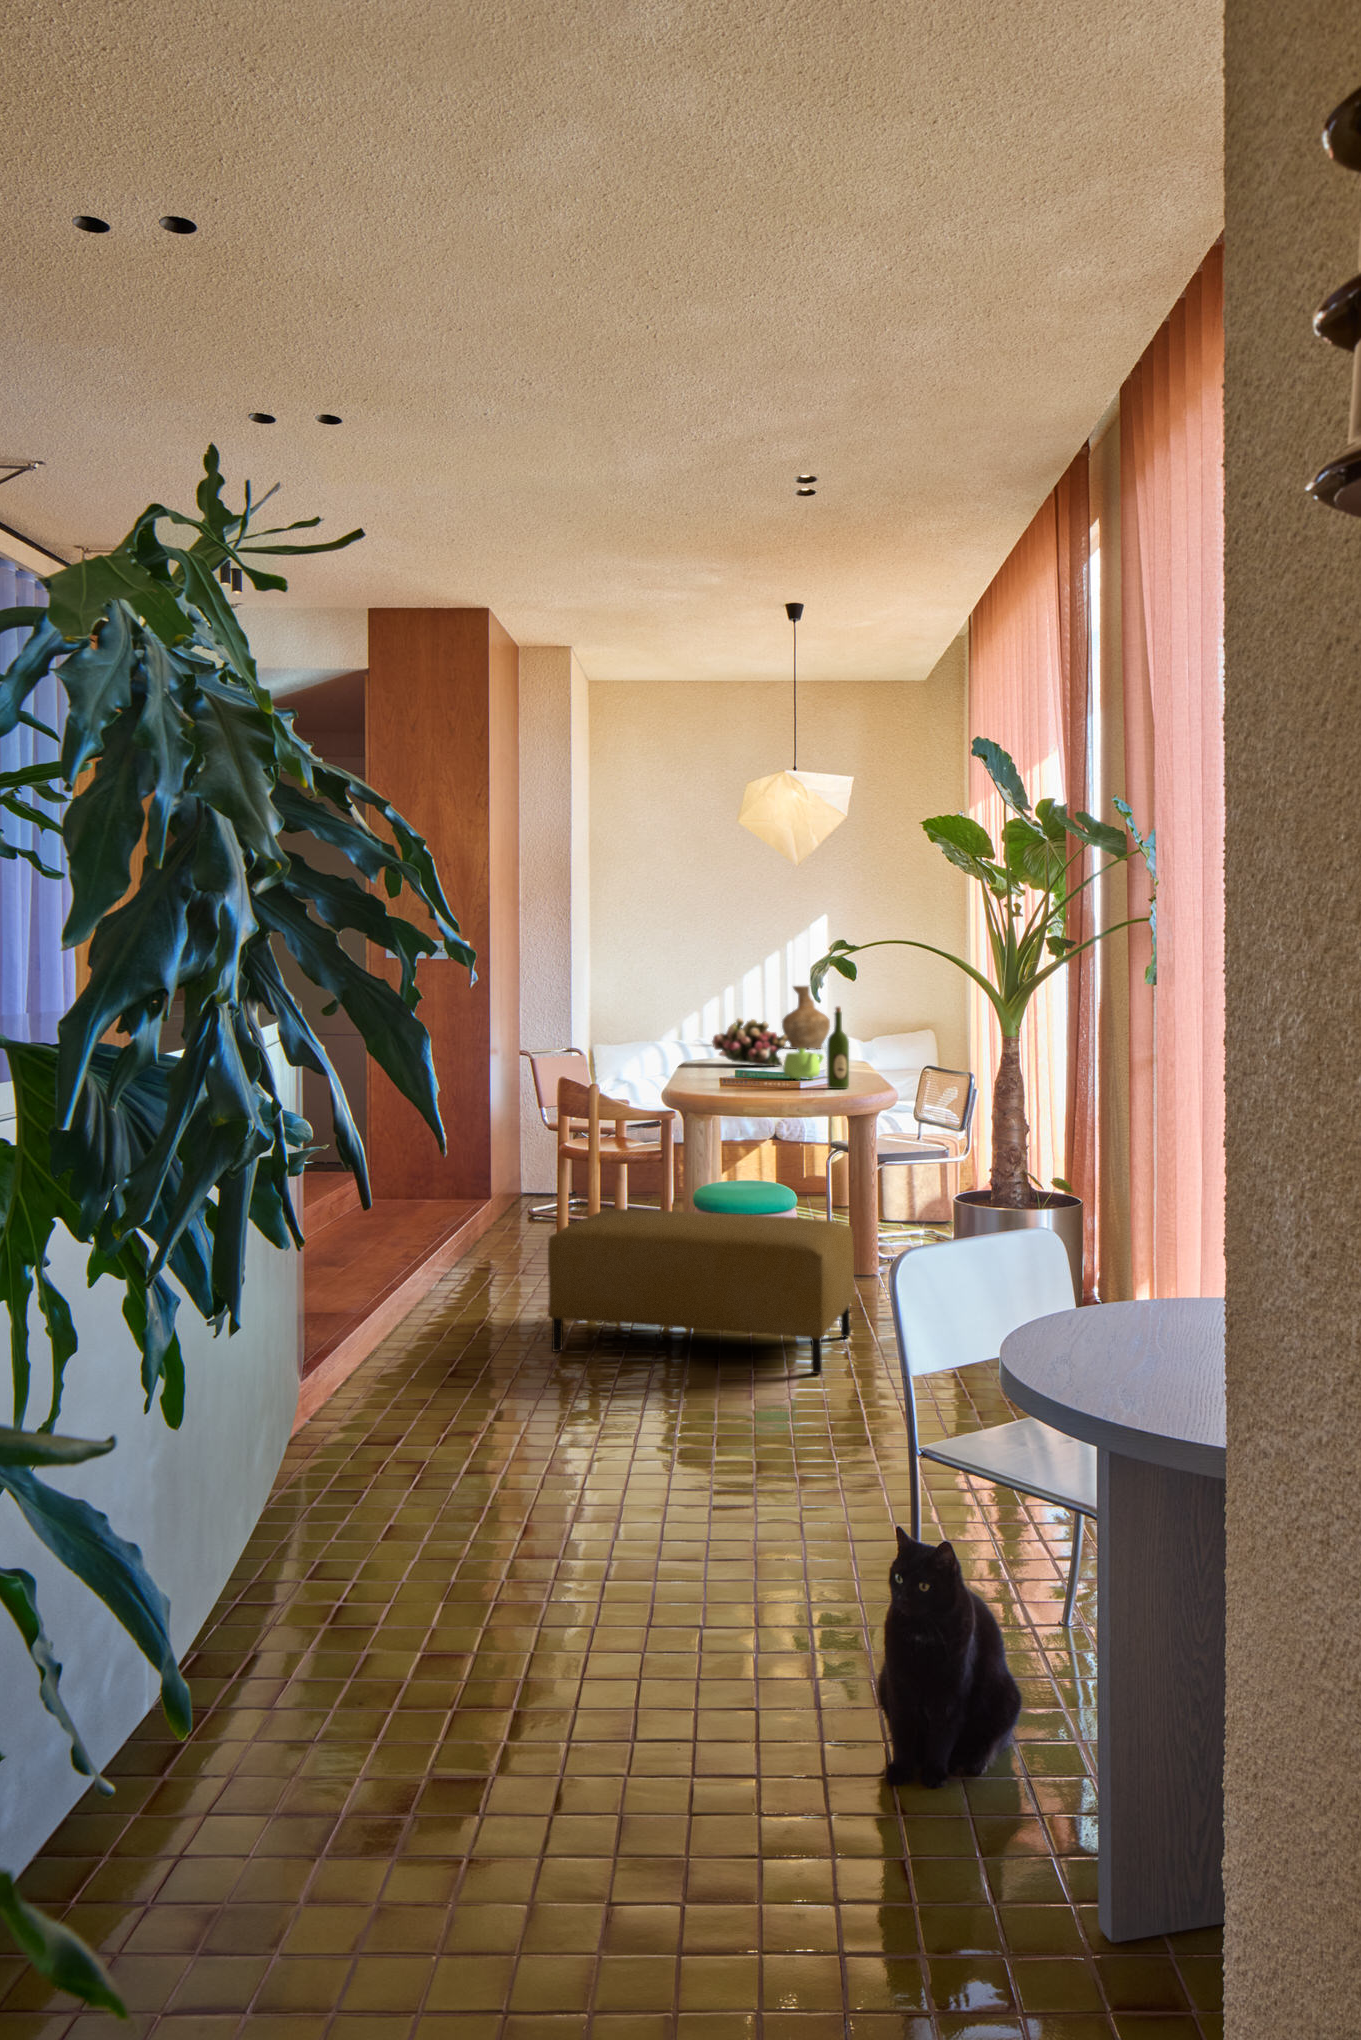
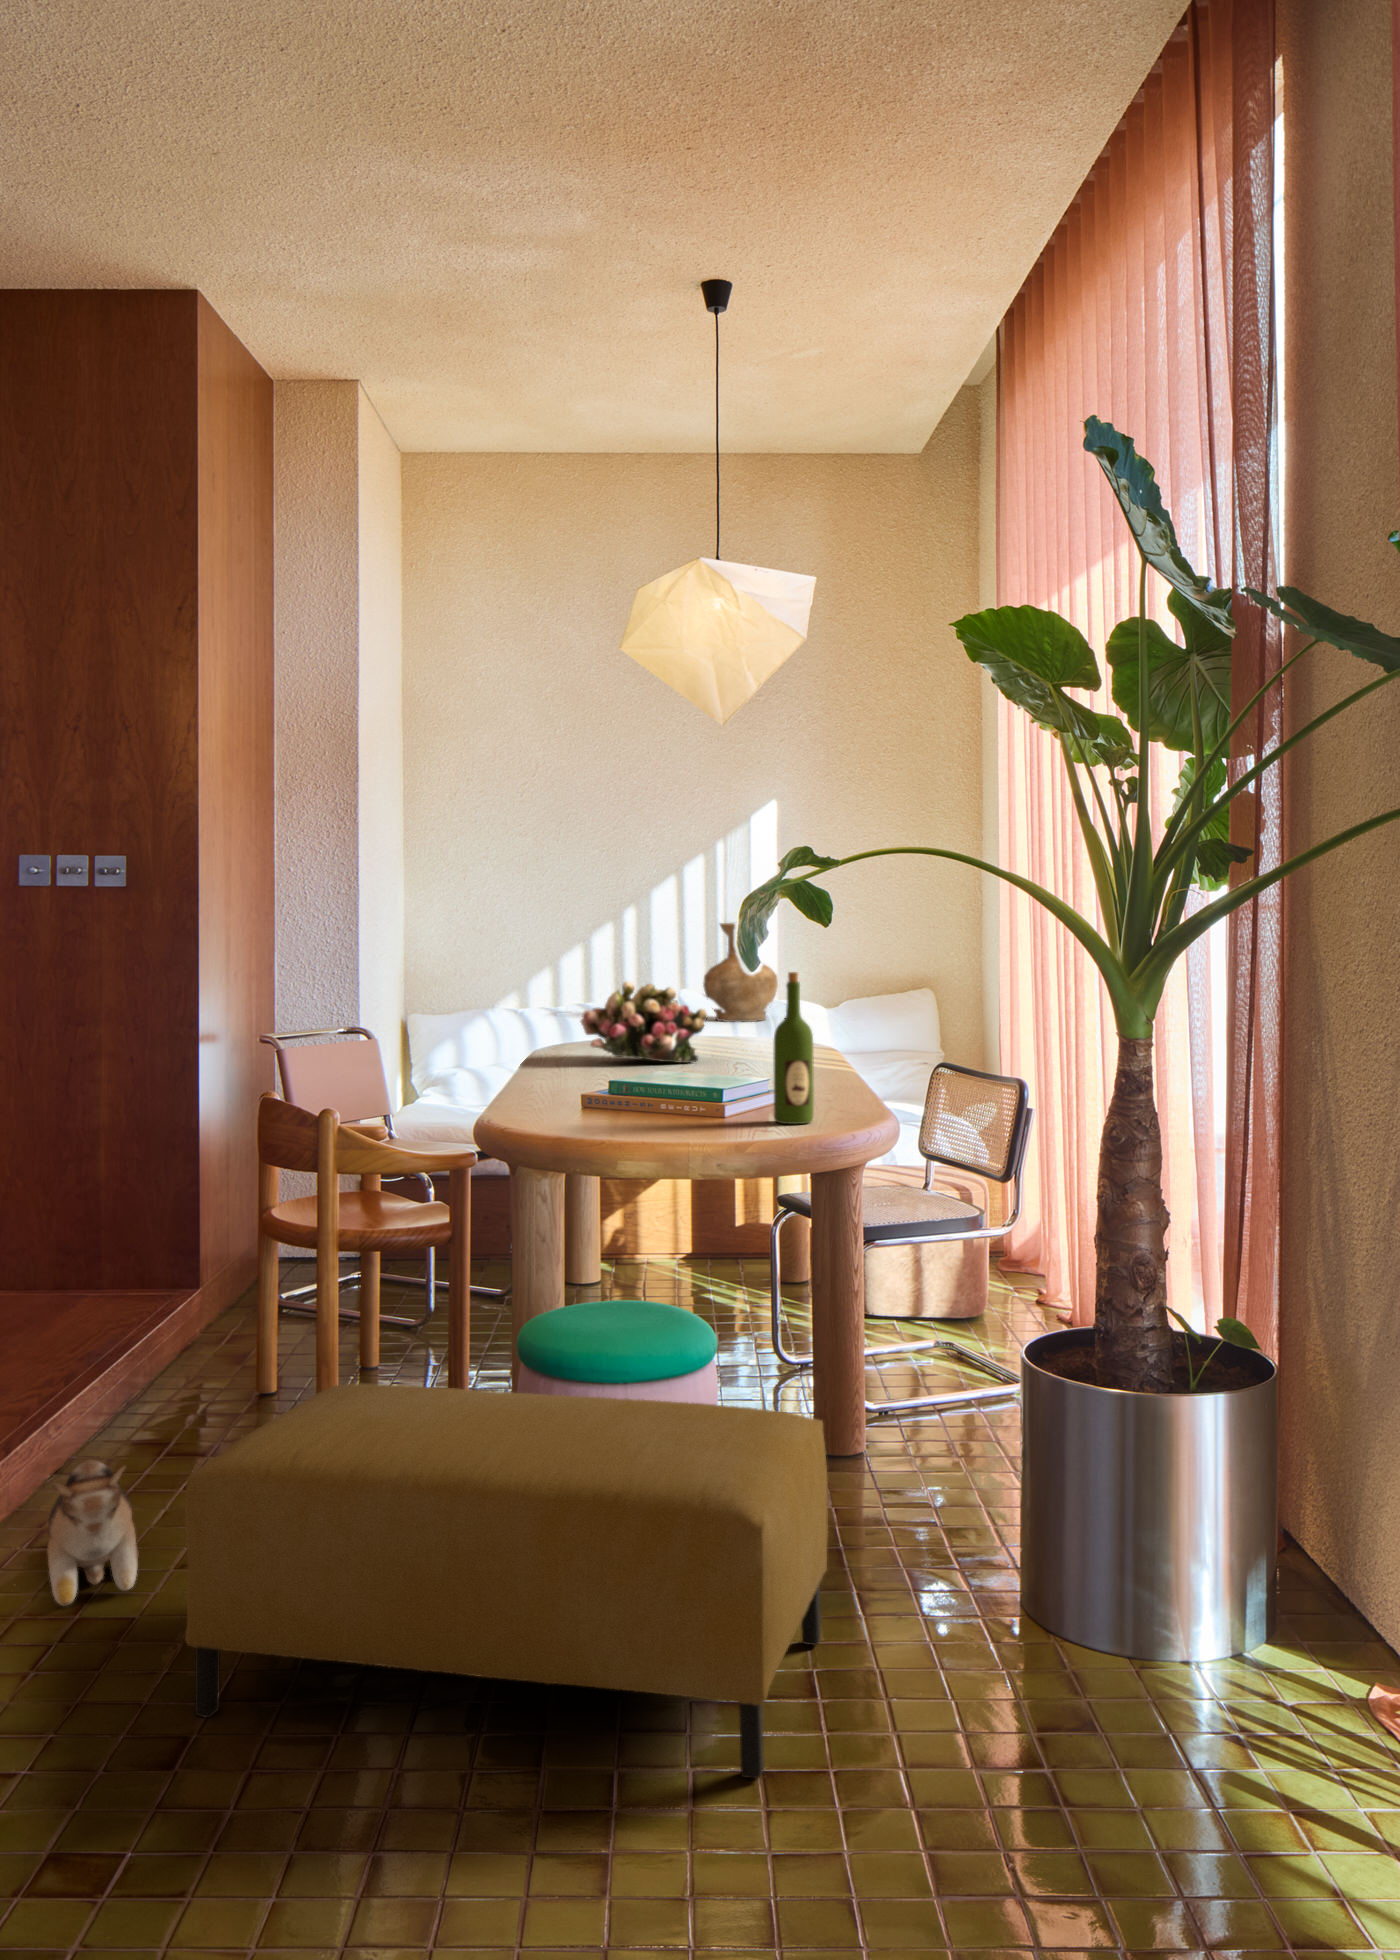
teapot: present [783,1049,823,1080] -> none [696,1042,767,1099]
plush toy: none [459,1244,505,1317] -> present [48,1460,139,1606]

